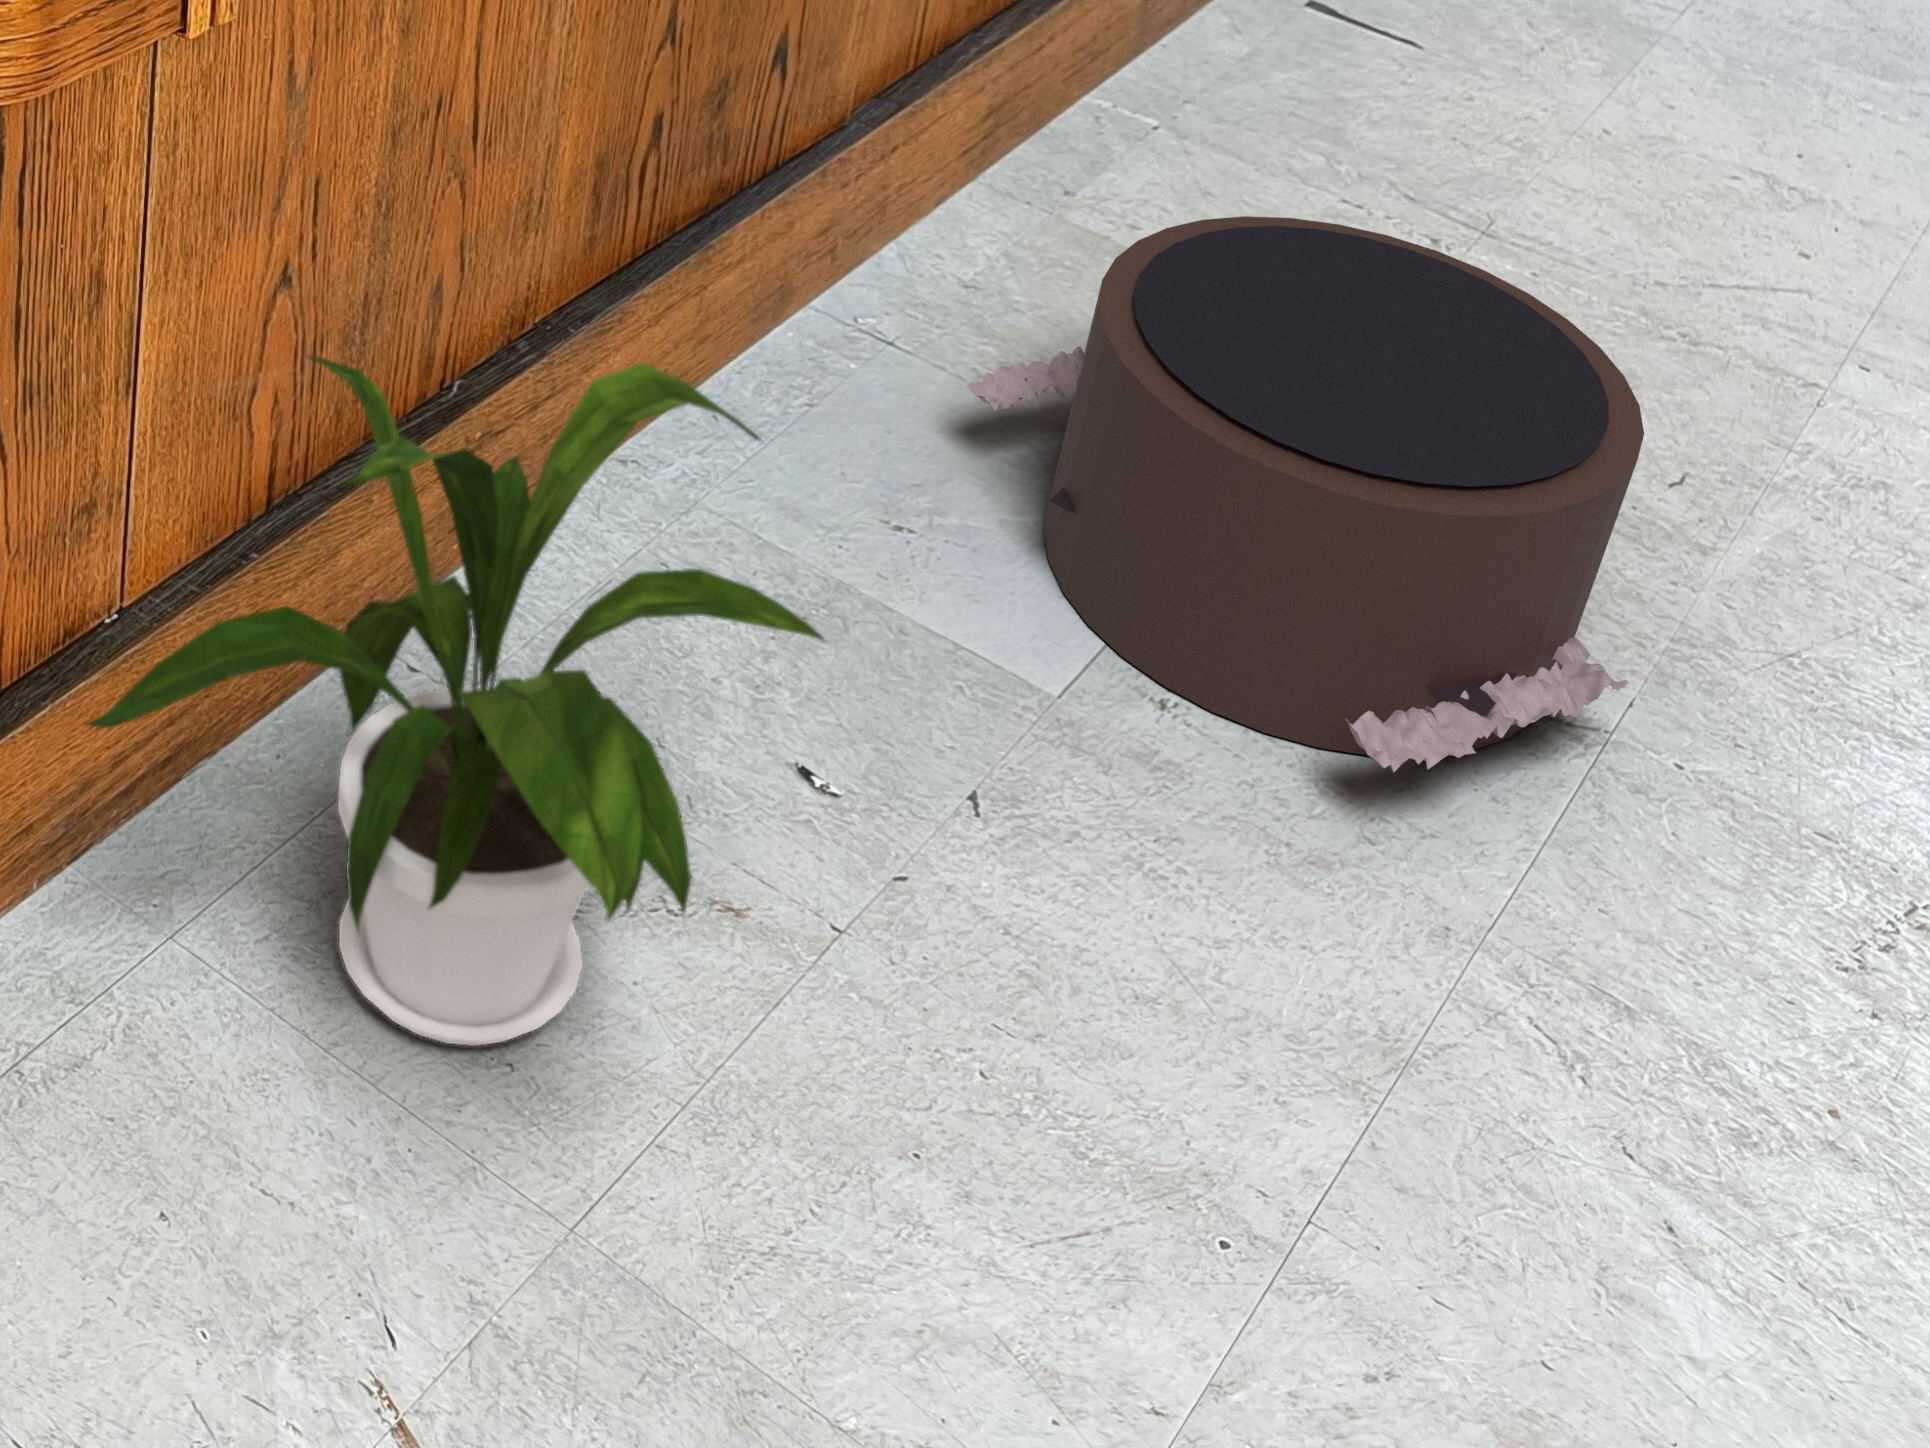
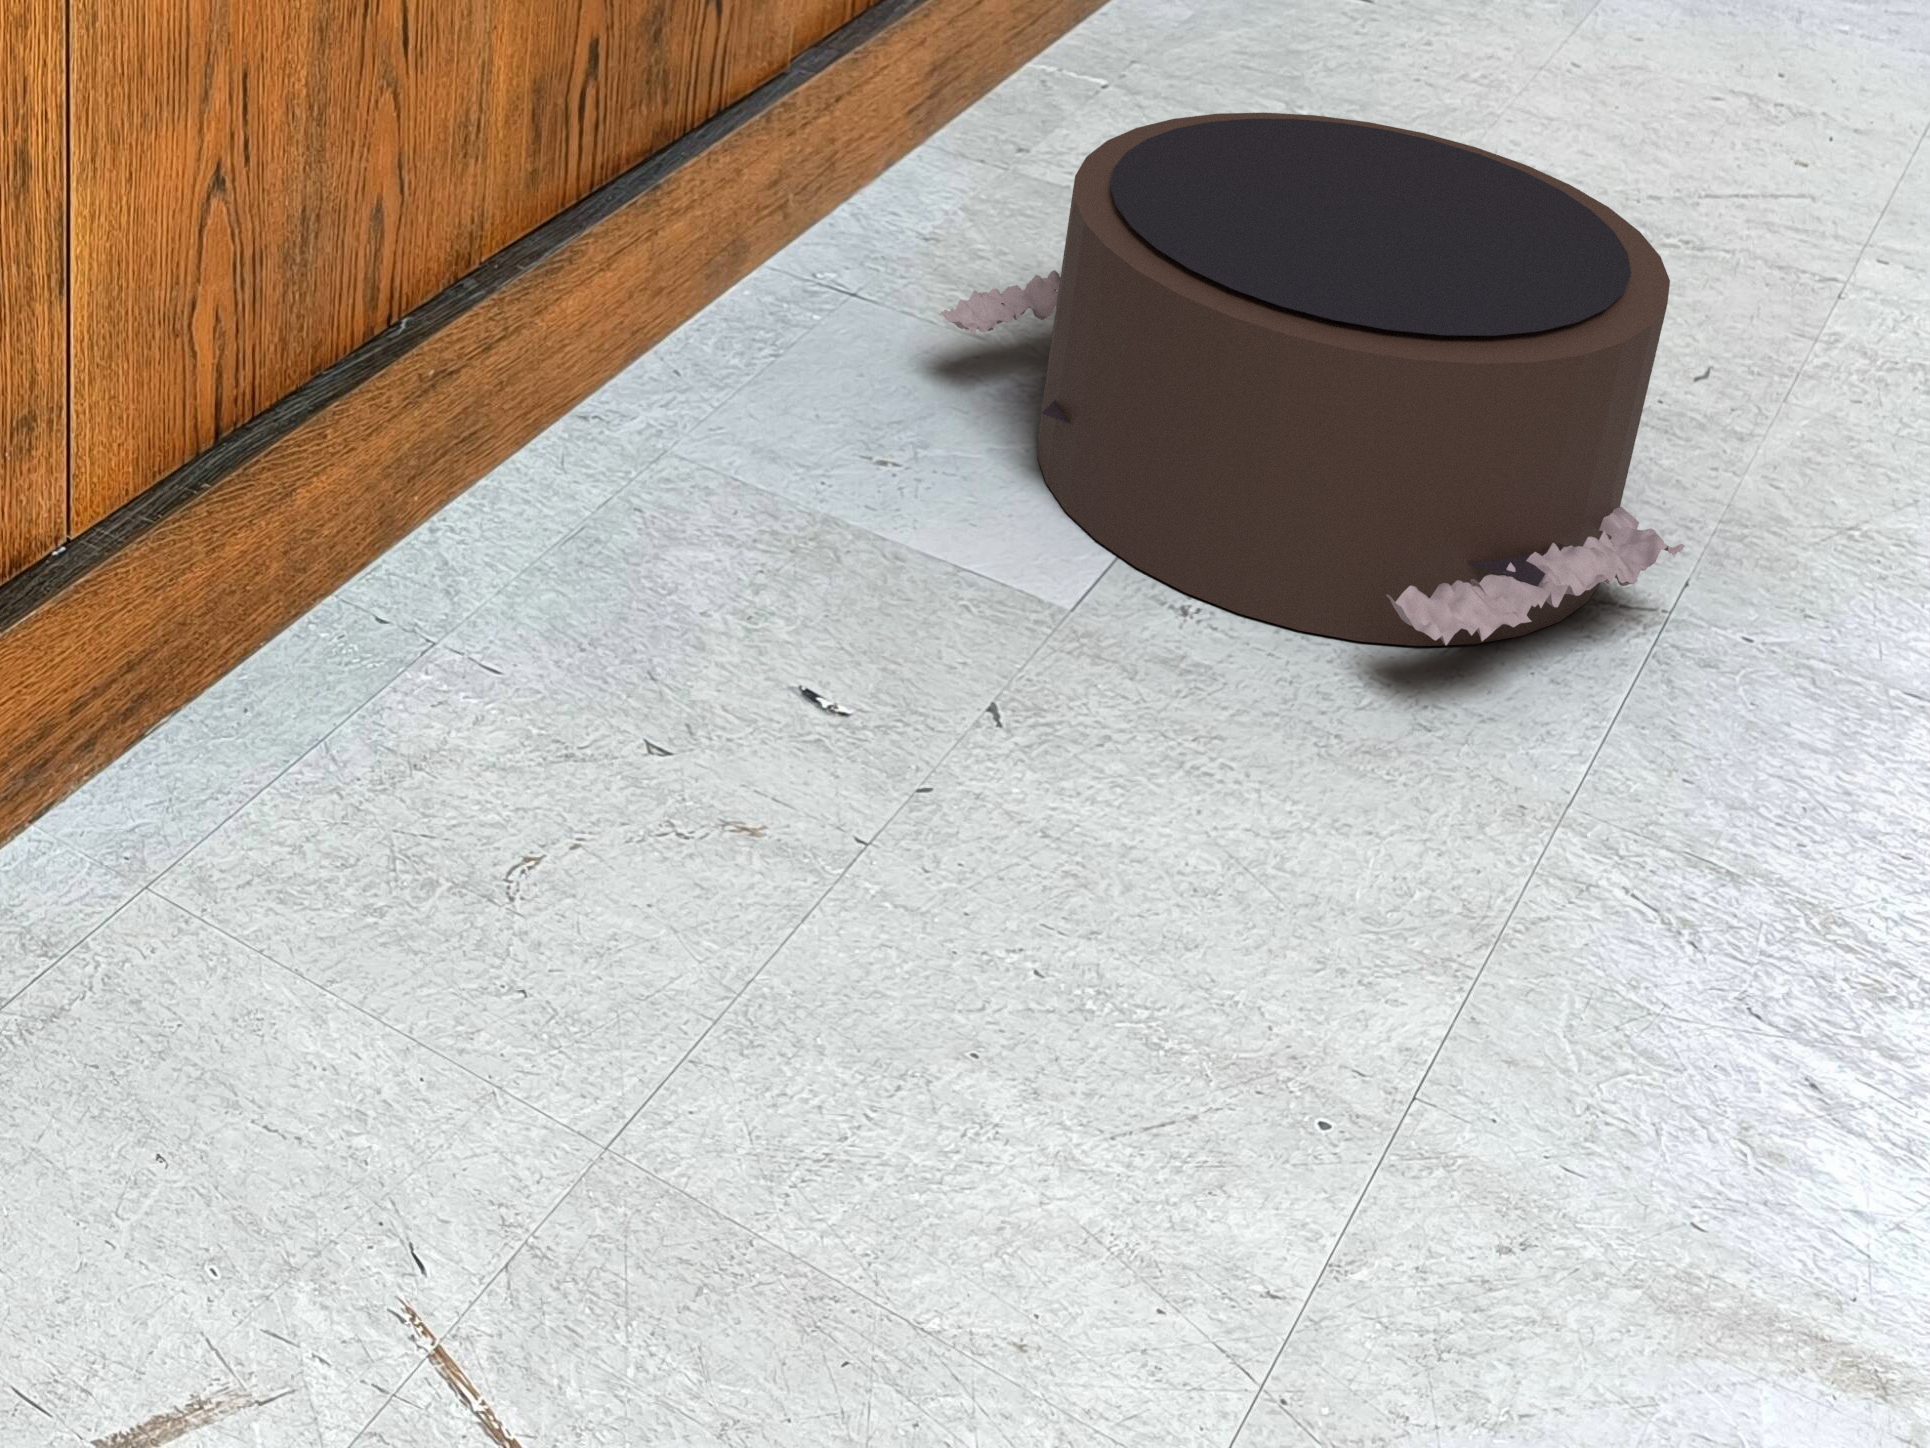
house plant: present [87,356,824,1046] -> none [38,205,834,974]

